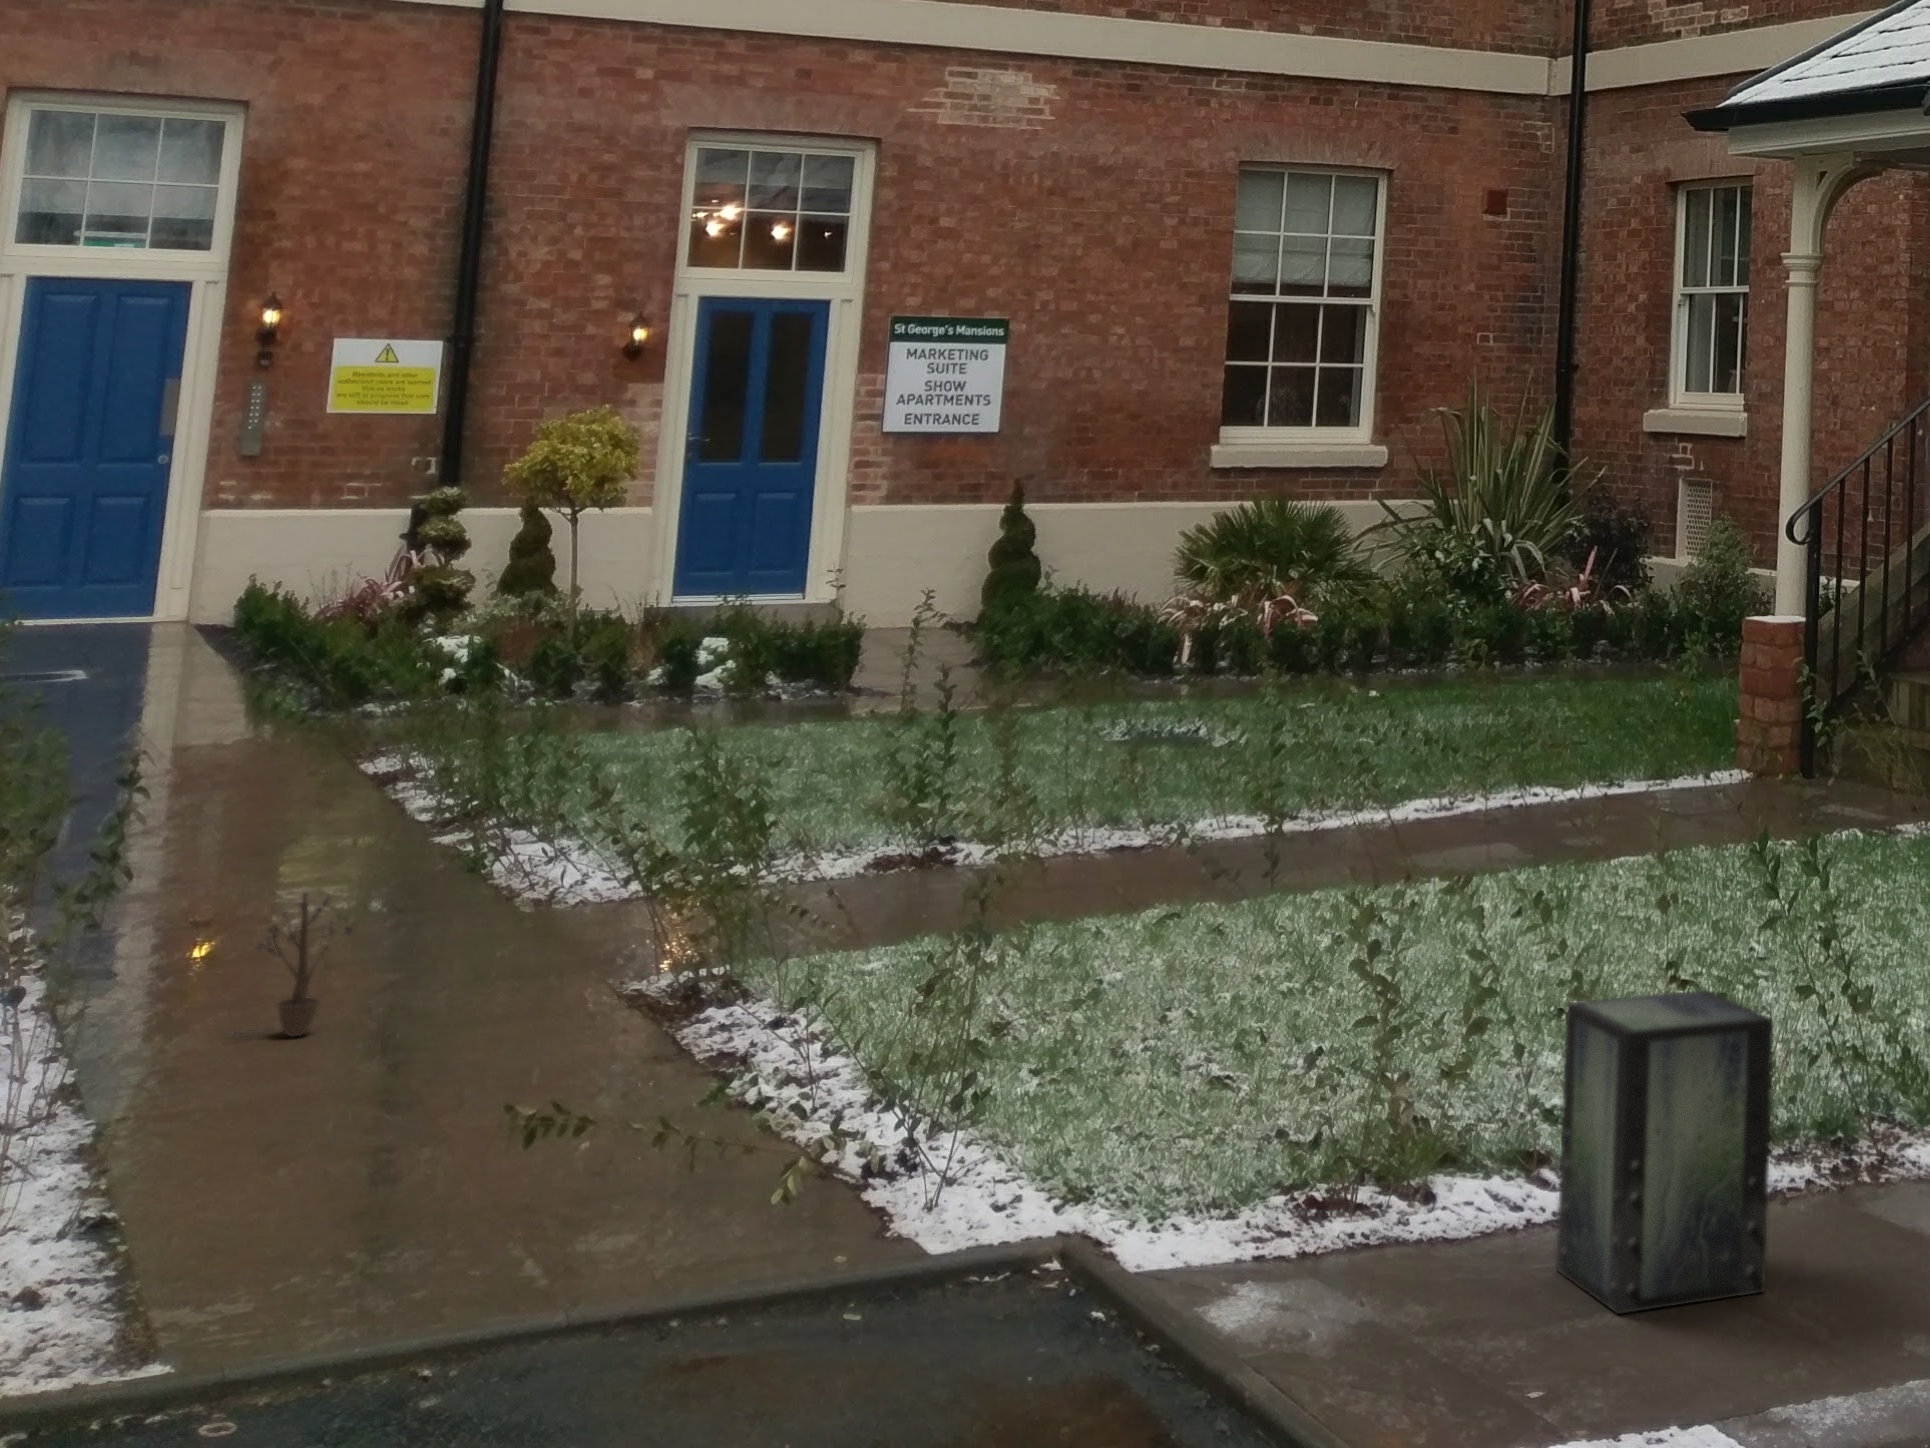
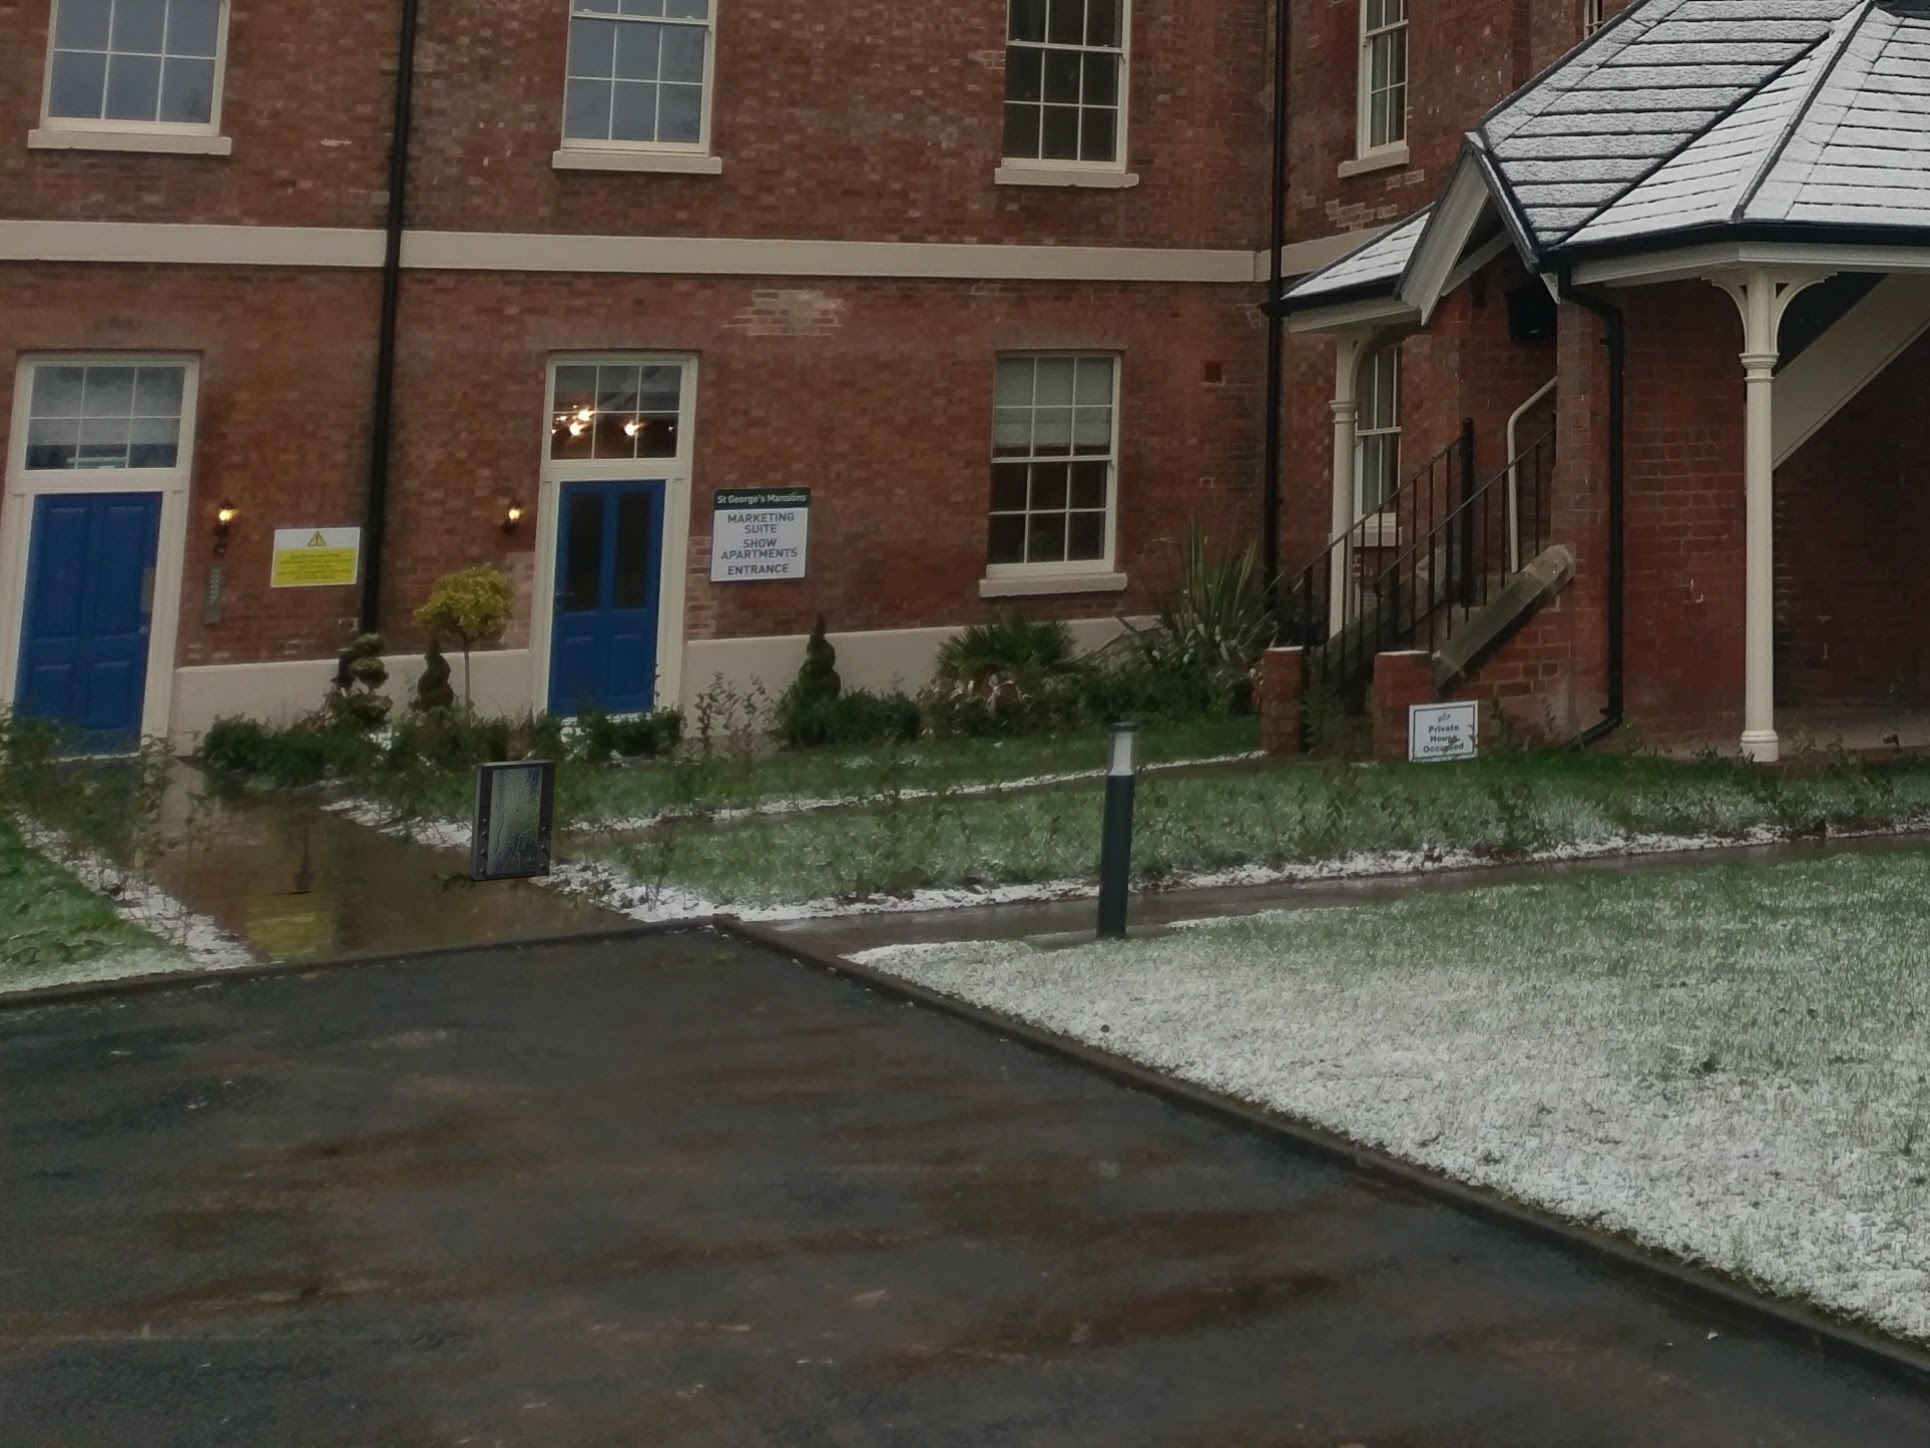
storage box: present [1556,990,1773,1314] -> present [469,759,556,881]

